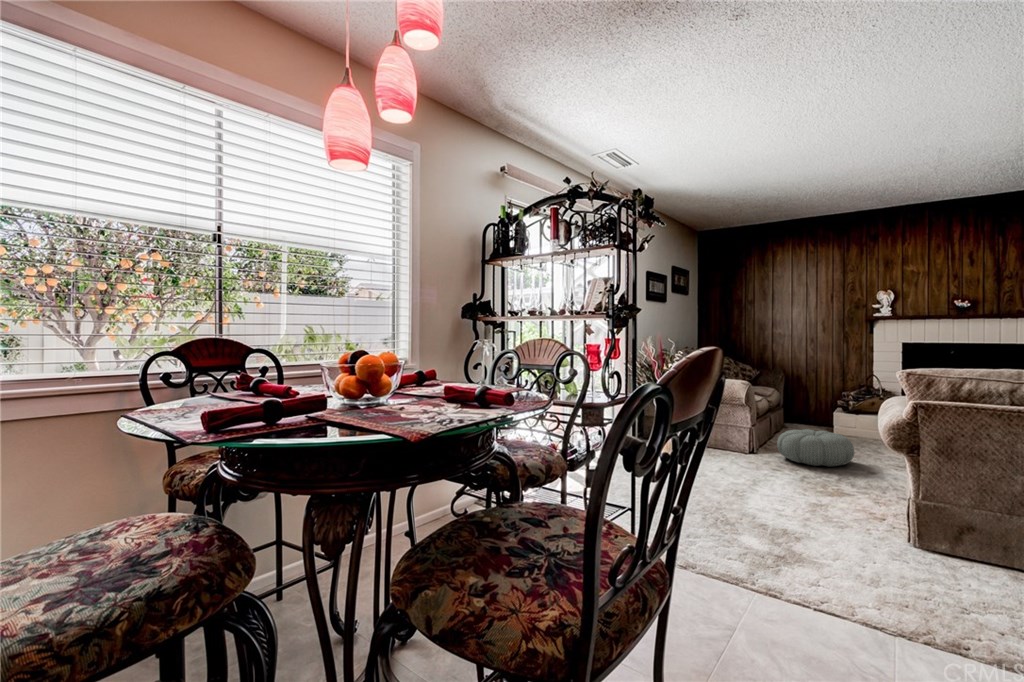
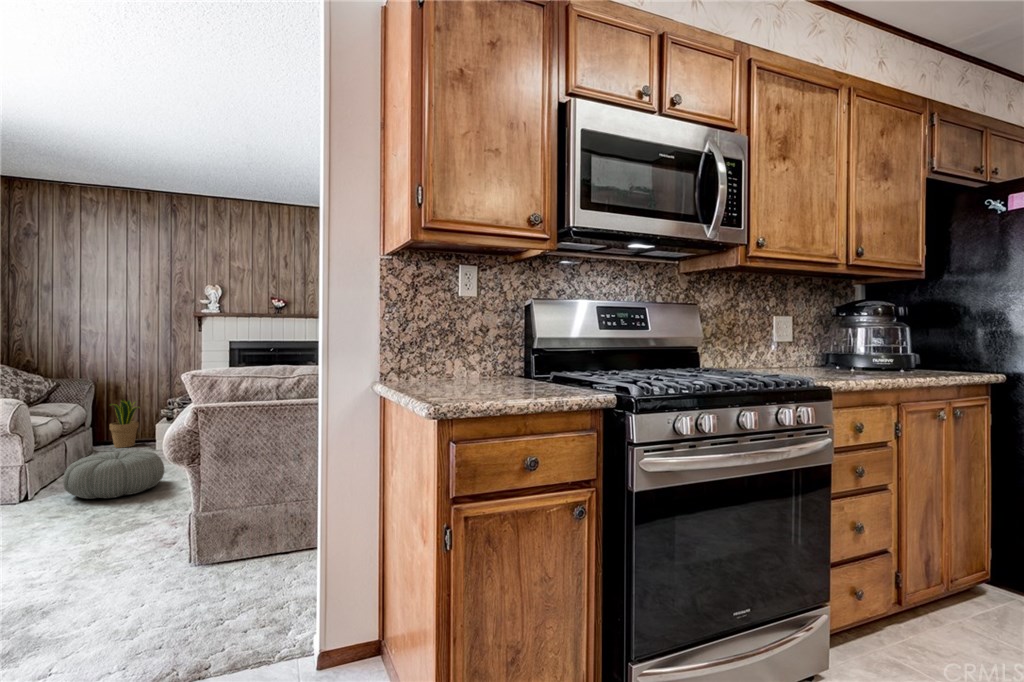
potted plant: none [796,388,820,427] -> present [110,399,139,448]

